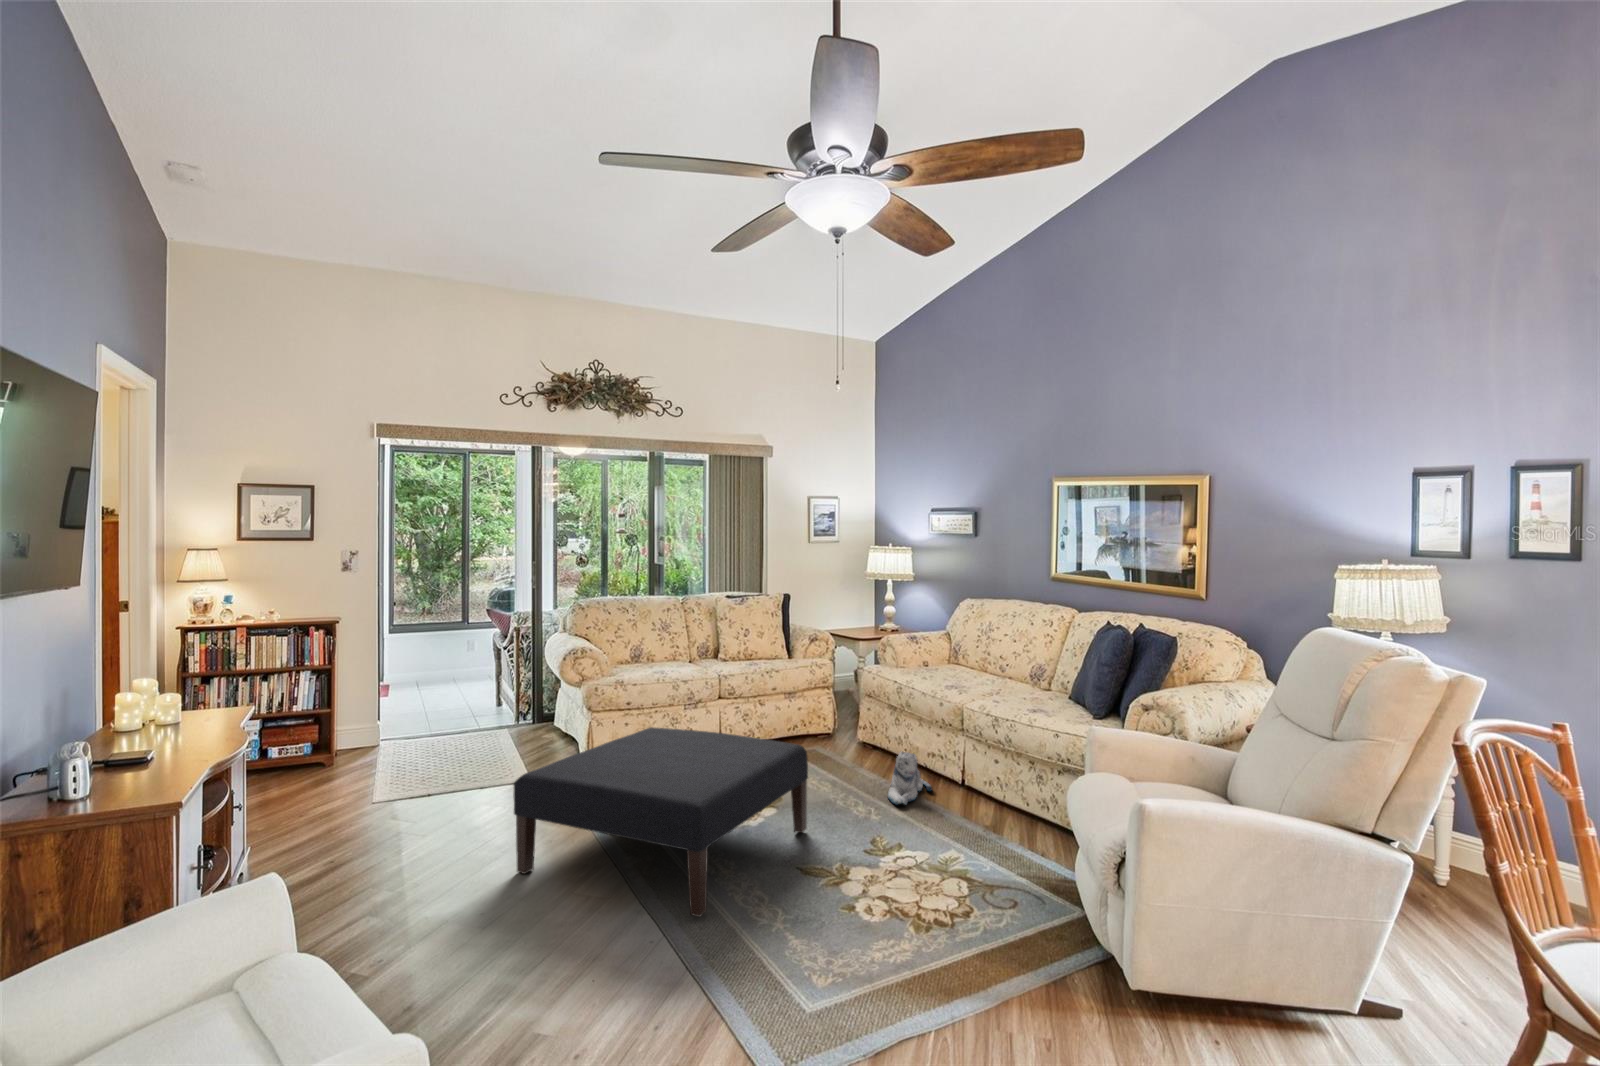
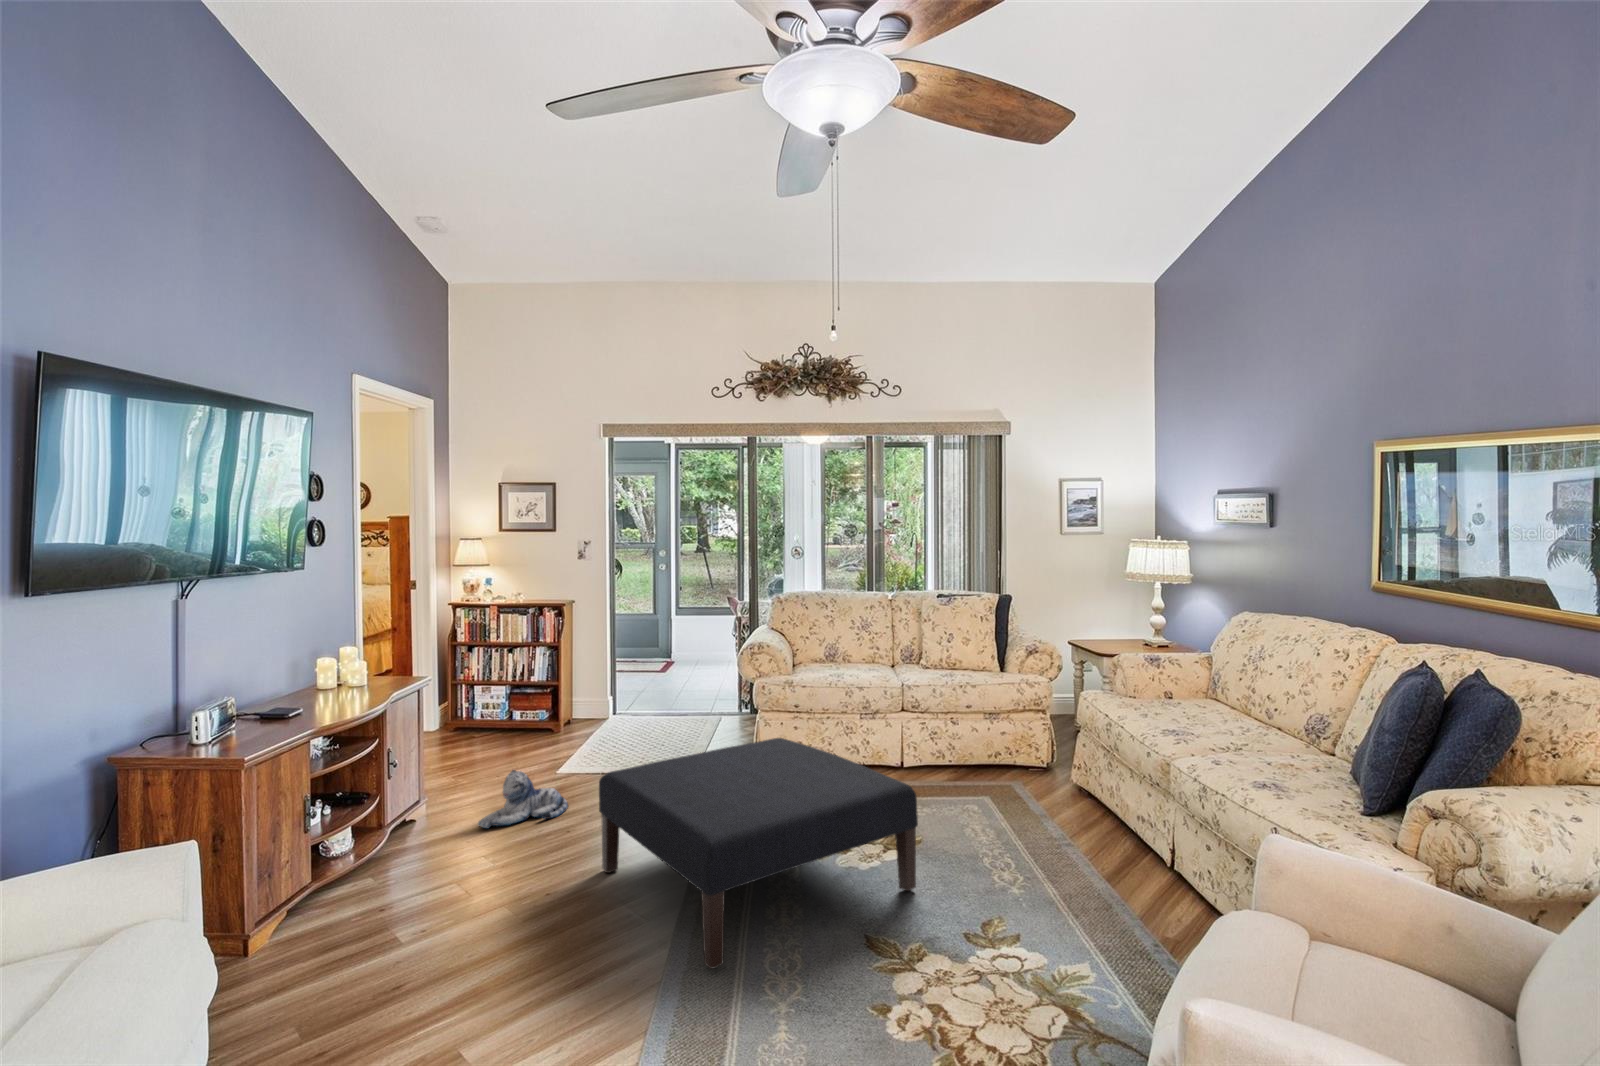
plush toy: present [888,752,932,805] -> present [478,770,568,828]

